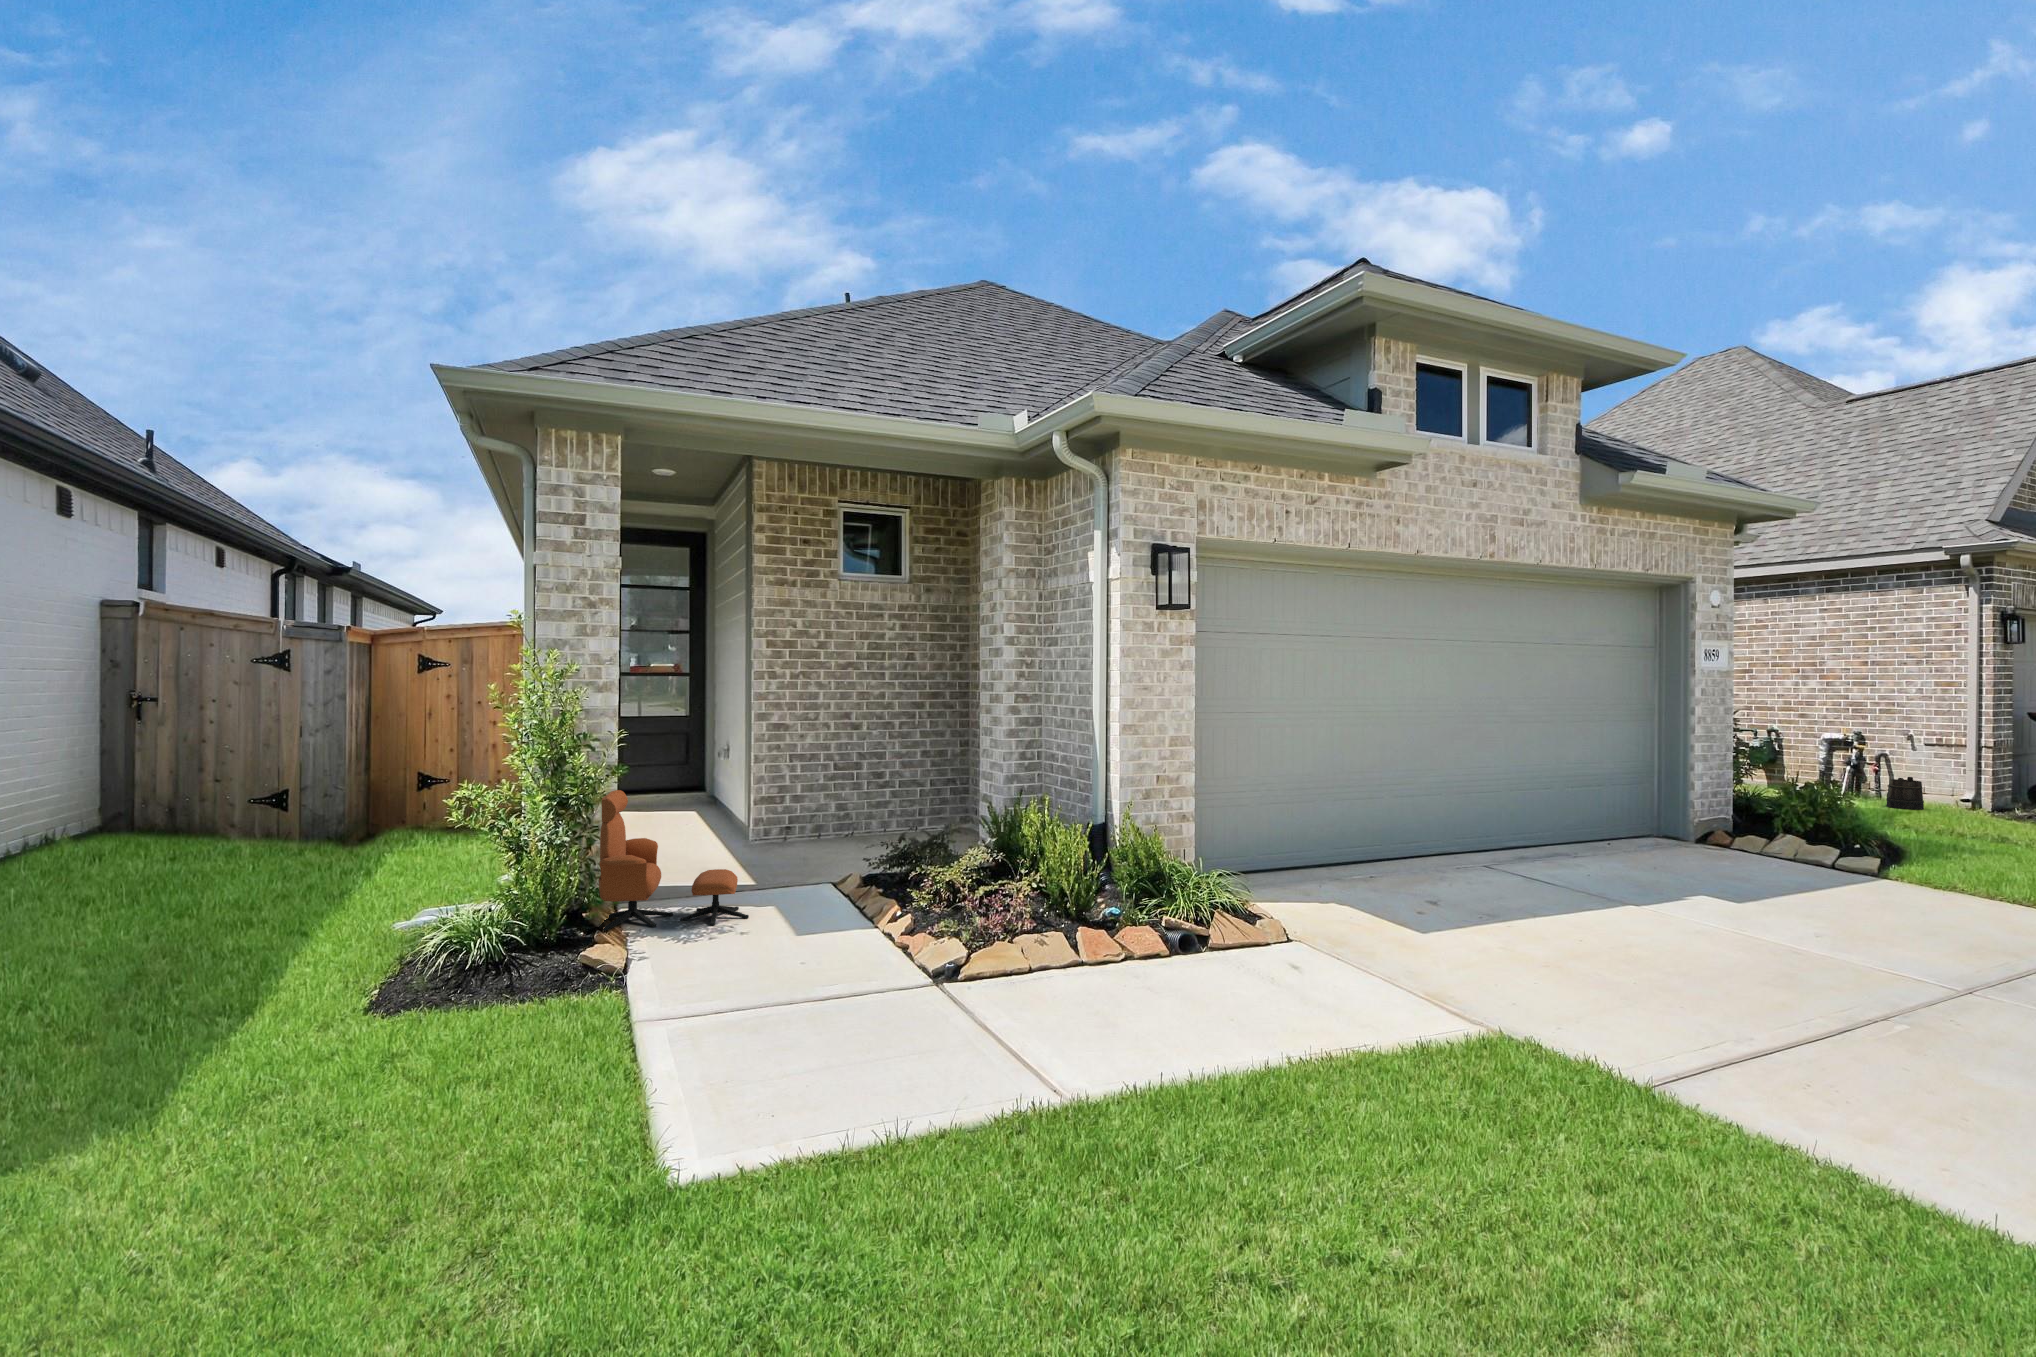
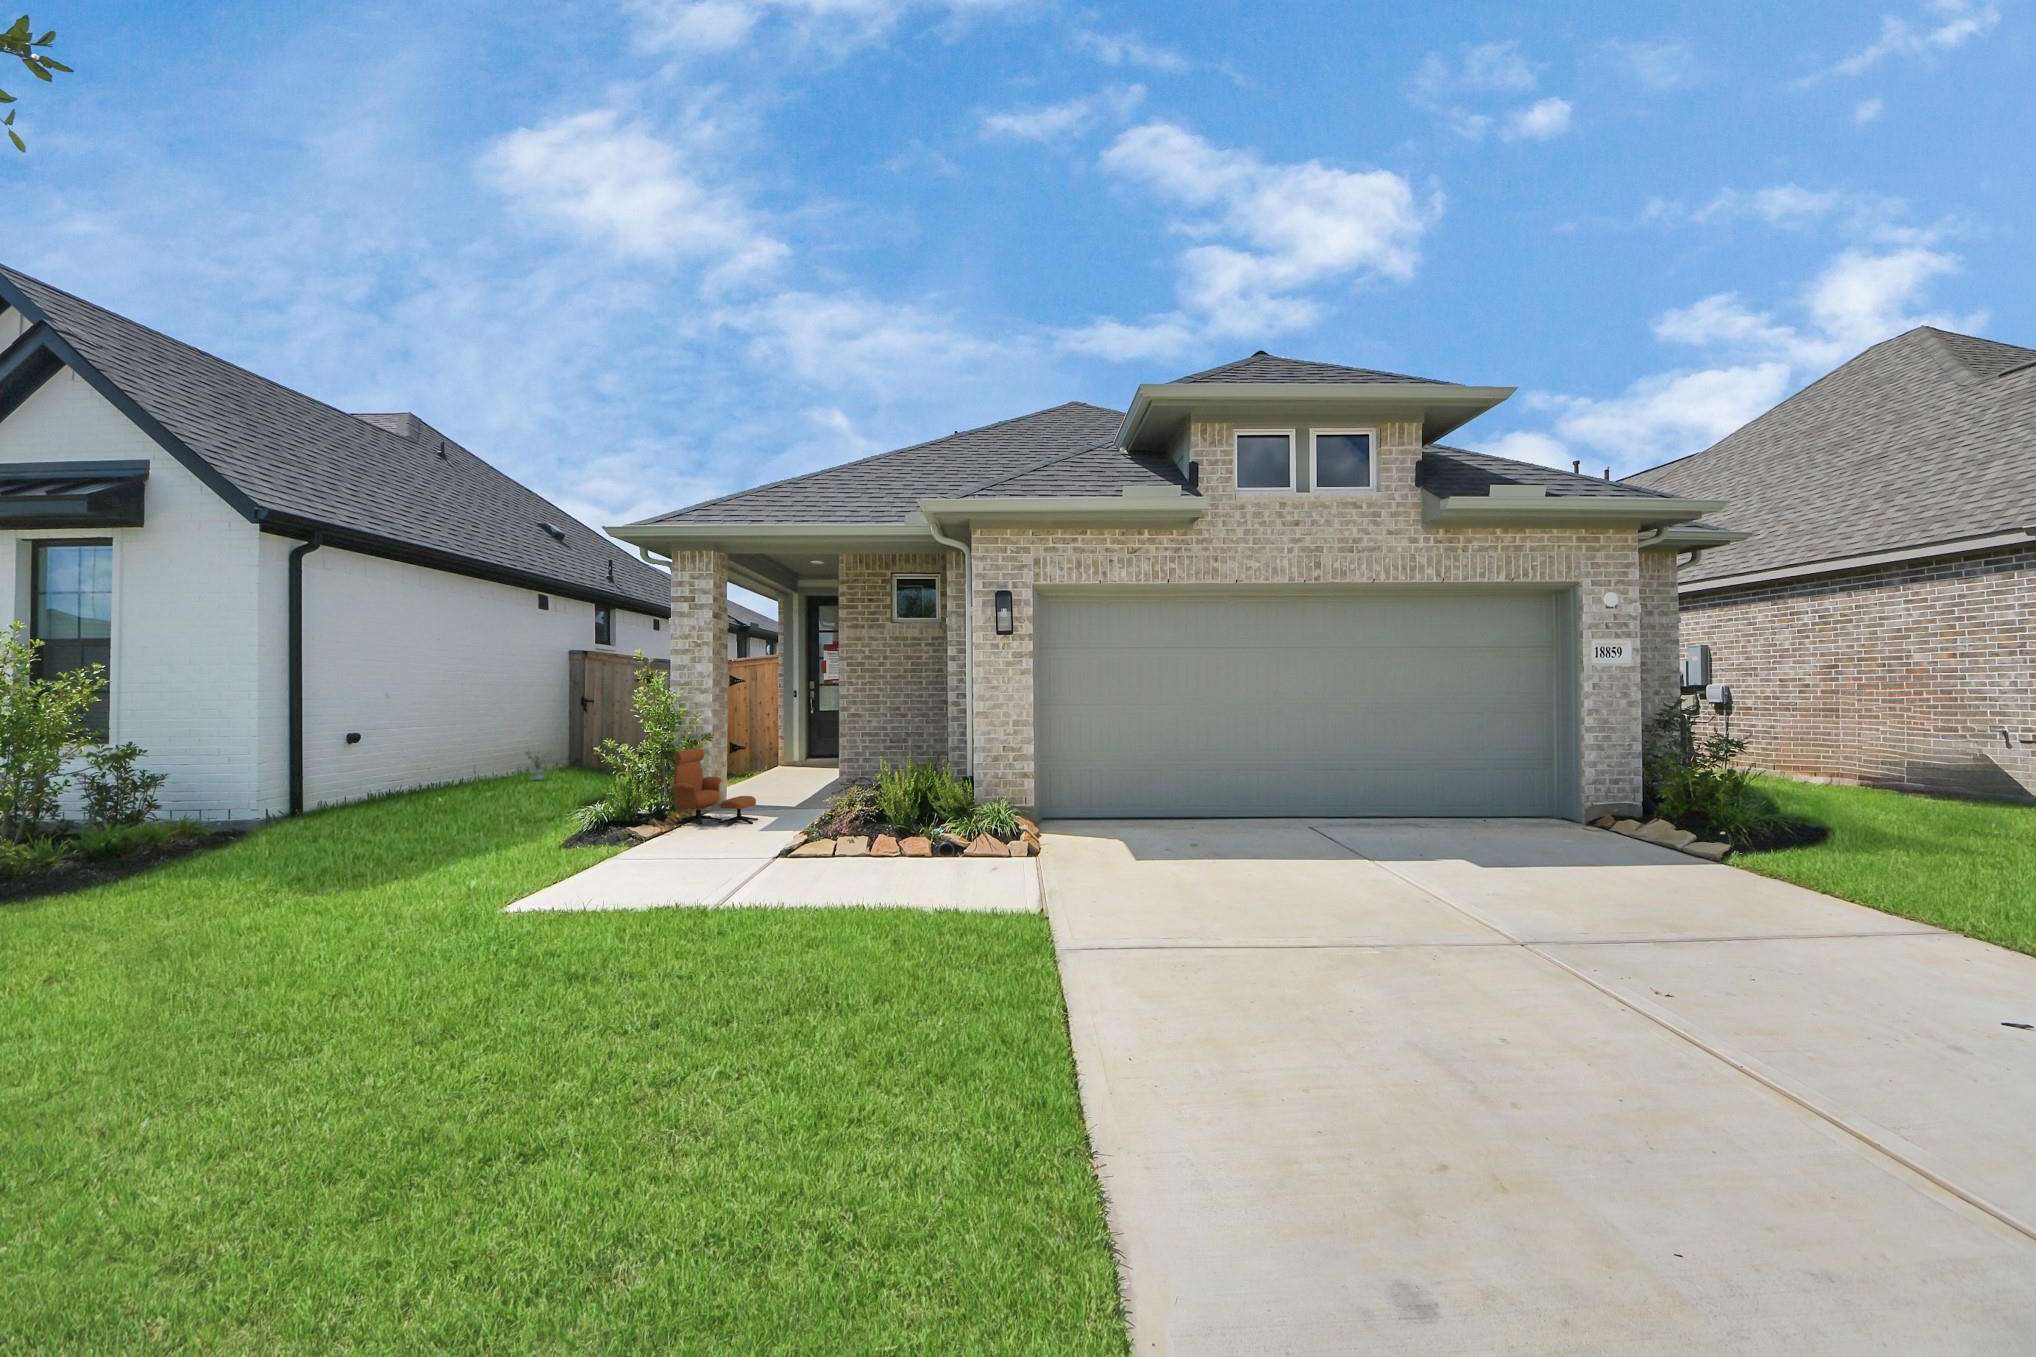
potted plant: none [25,776,90,853] -> present [526,753,549,780]
bucket: present [1886,777,1924,810] -> none [1967,778,2015,814]

